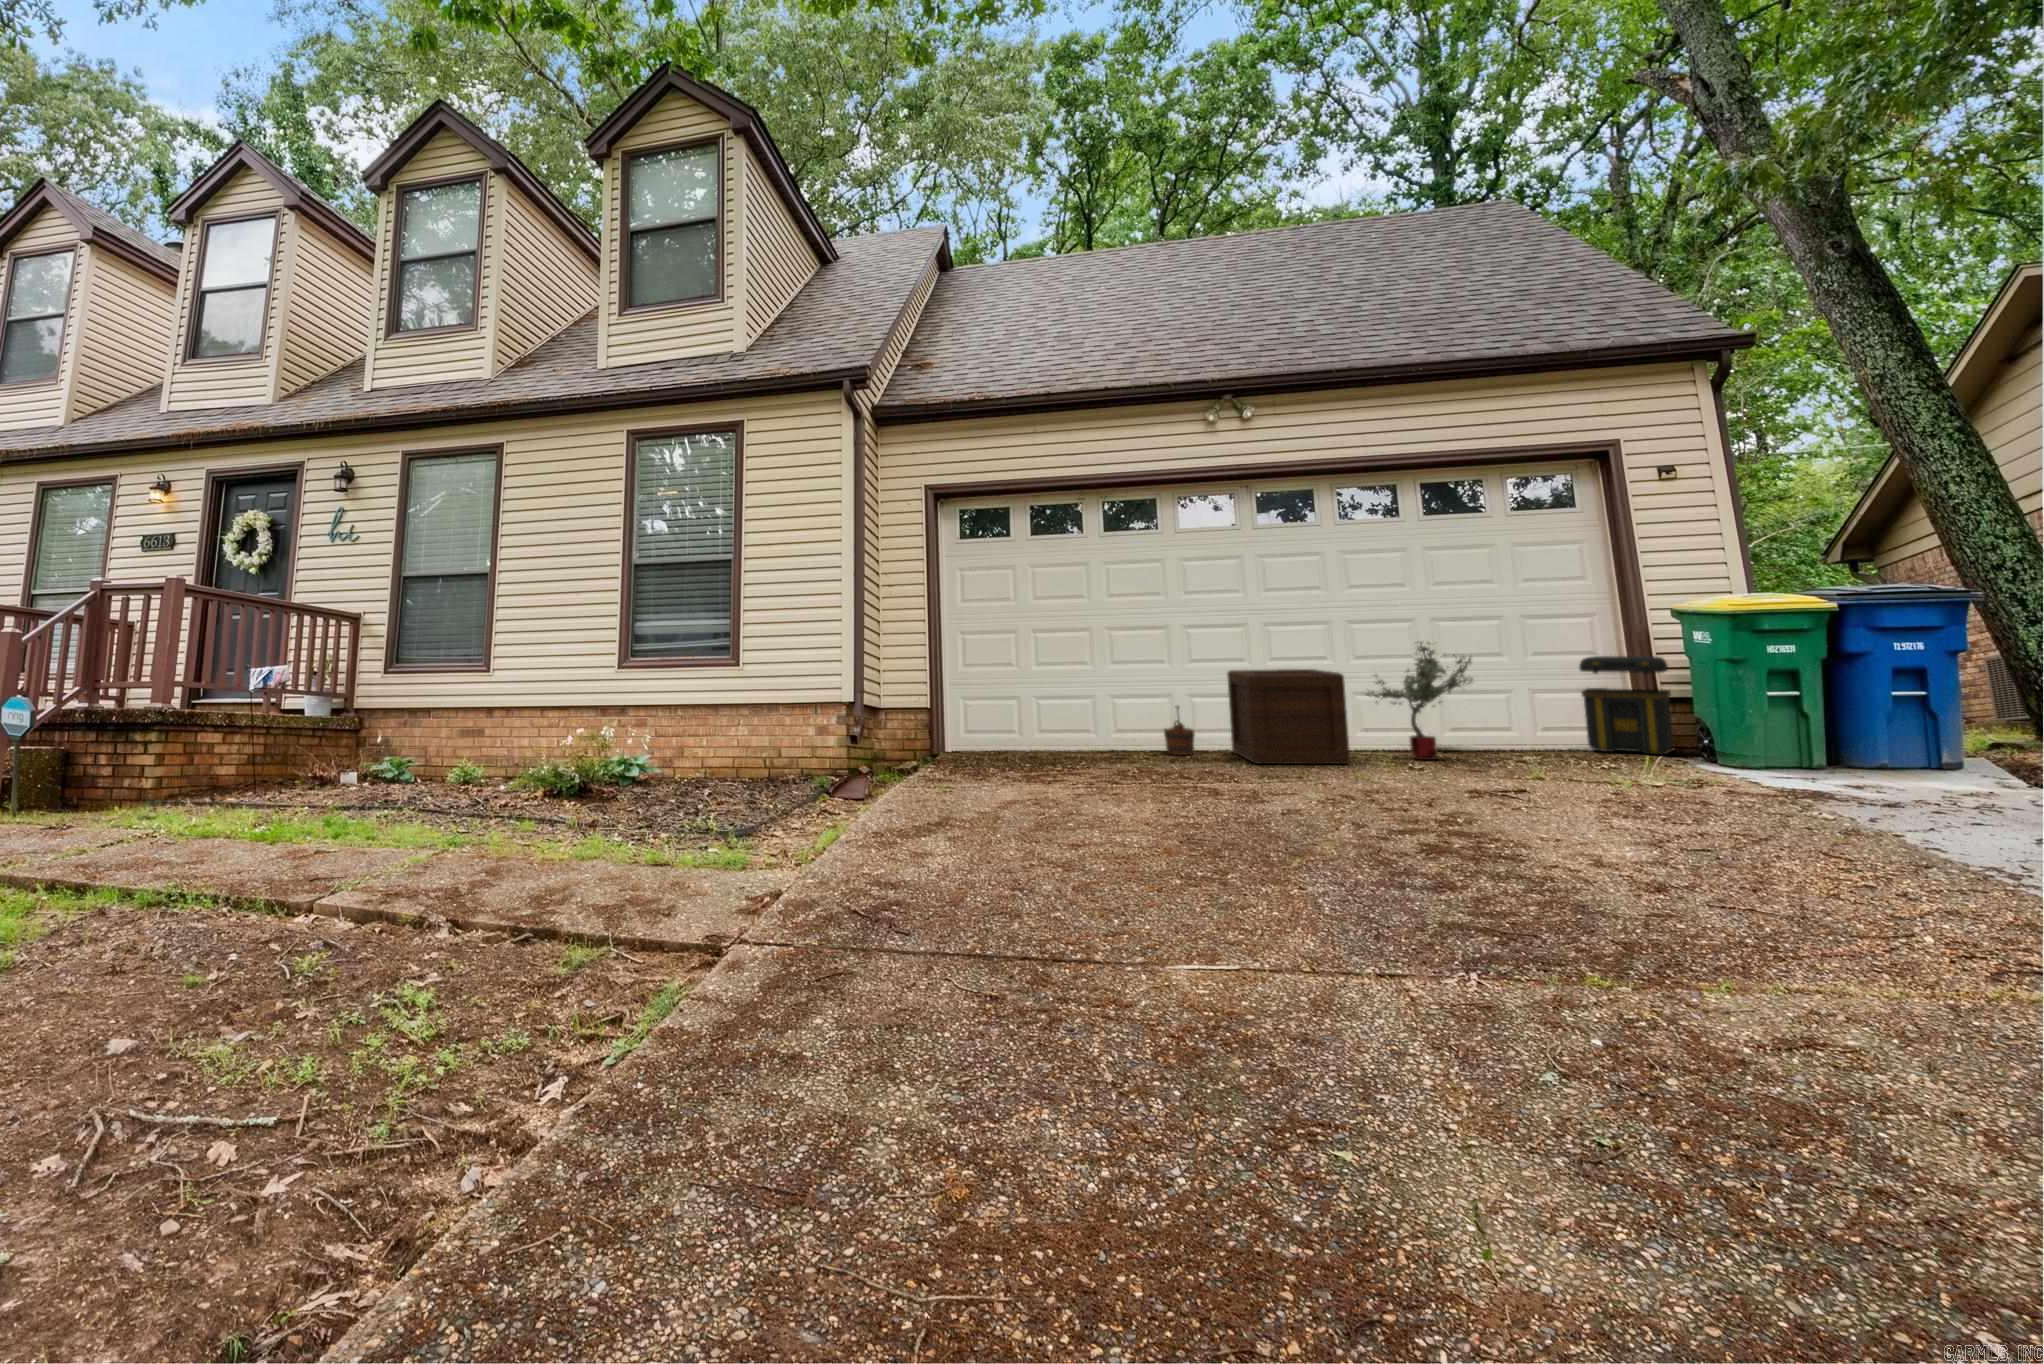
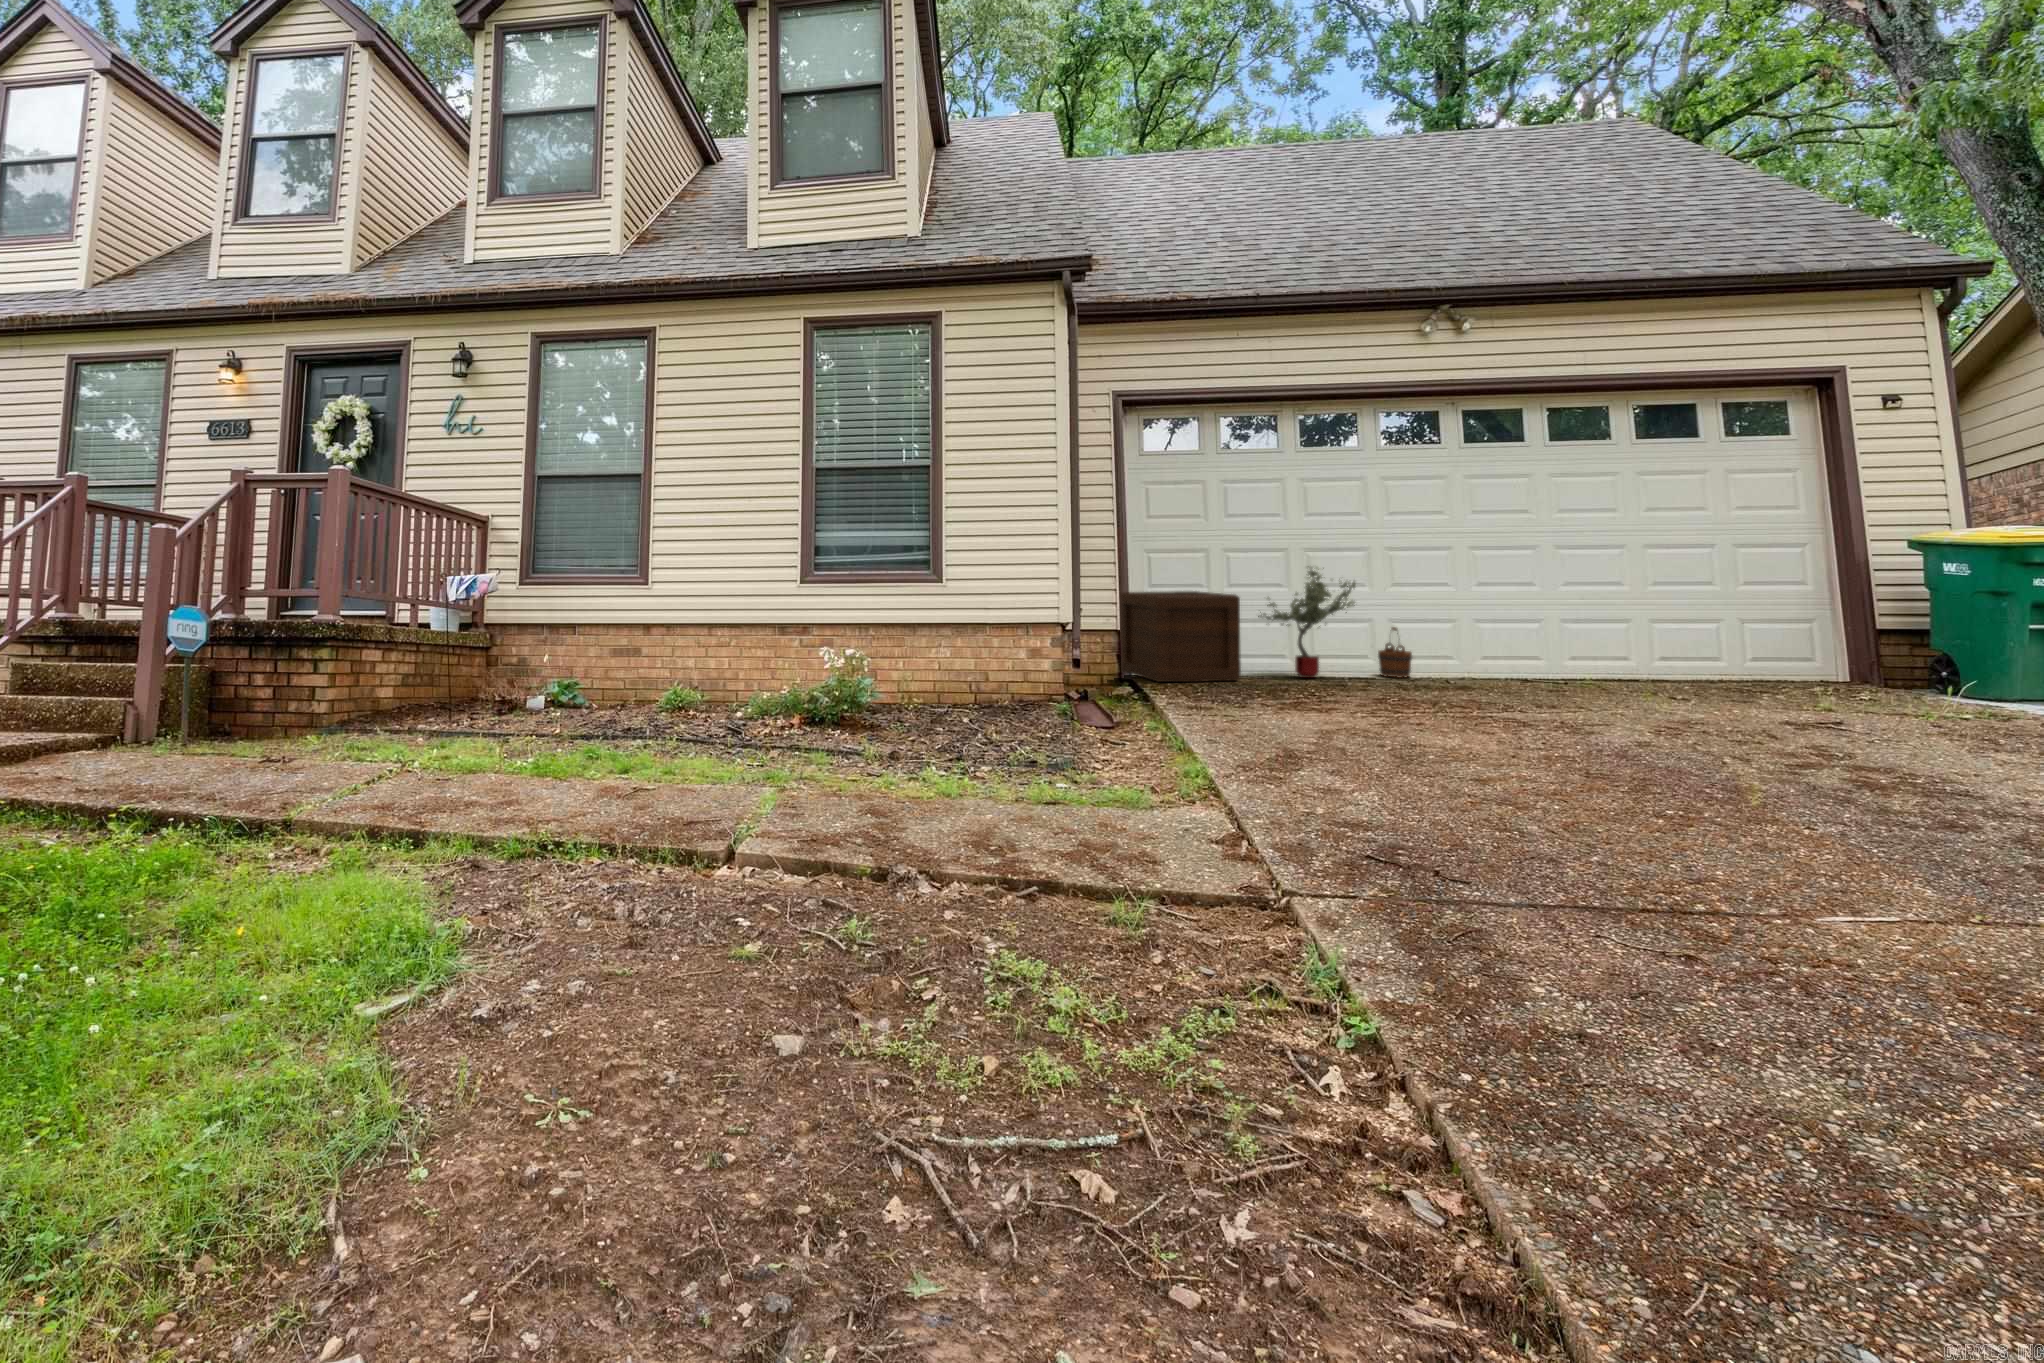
potted tree: present [1366,641,1472,760] -> present [1258,566,1355,678]
toolbox: present [1579,656,1673,754] -> none [1802,583,1905,679]
wooden crate: present [1227,669,1350,764] -> present [1121,591,1241,682]

